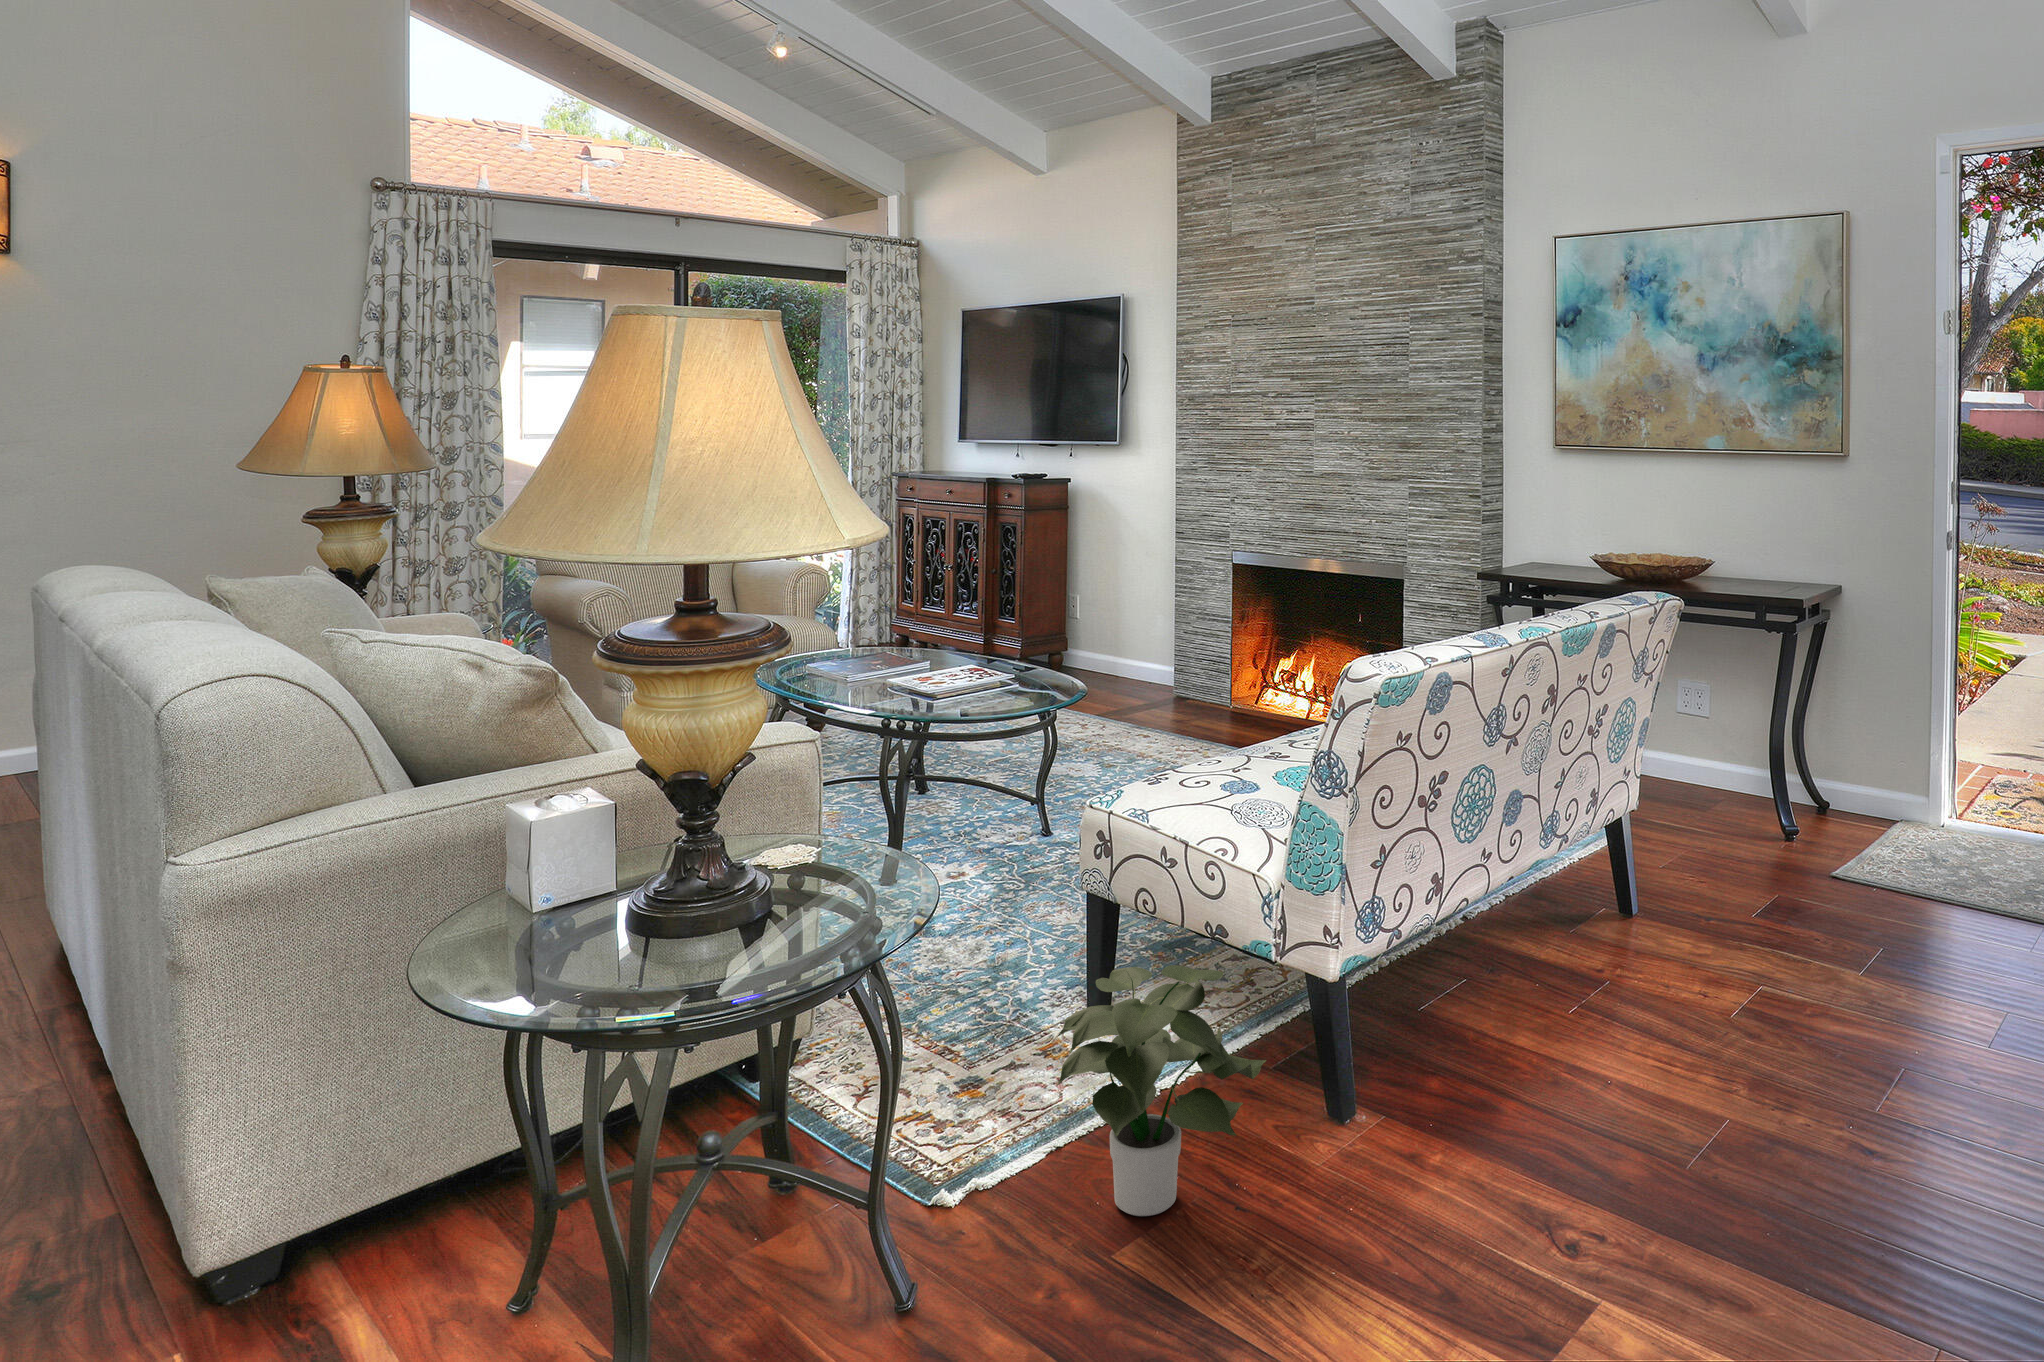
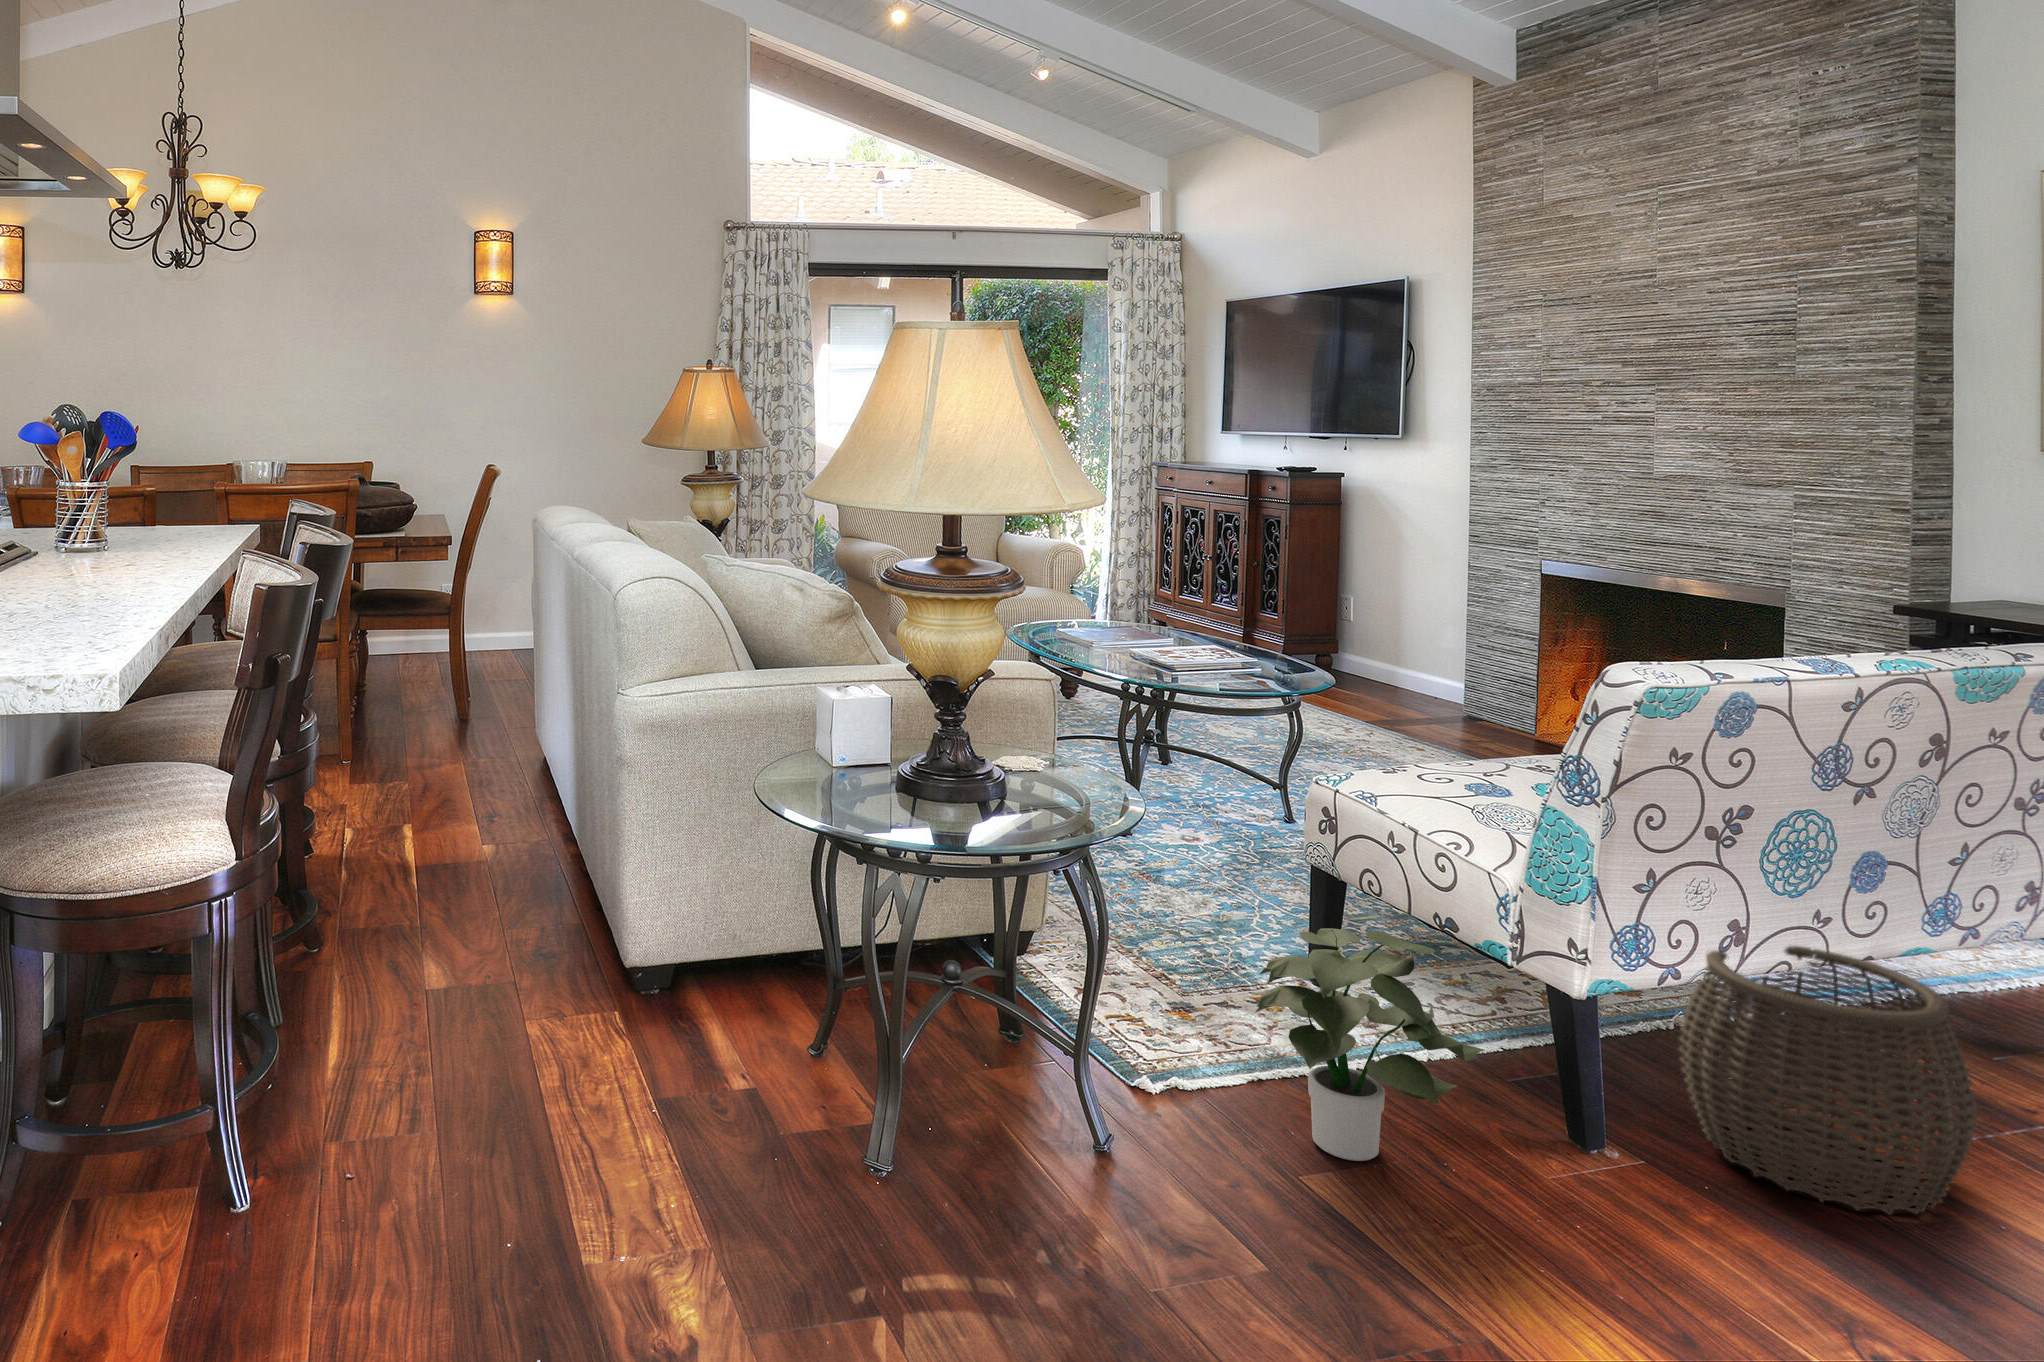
woven basket: none [1400,884,1595,1111] -> present [1679,946,1977,1215]

